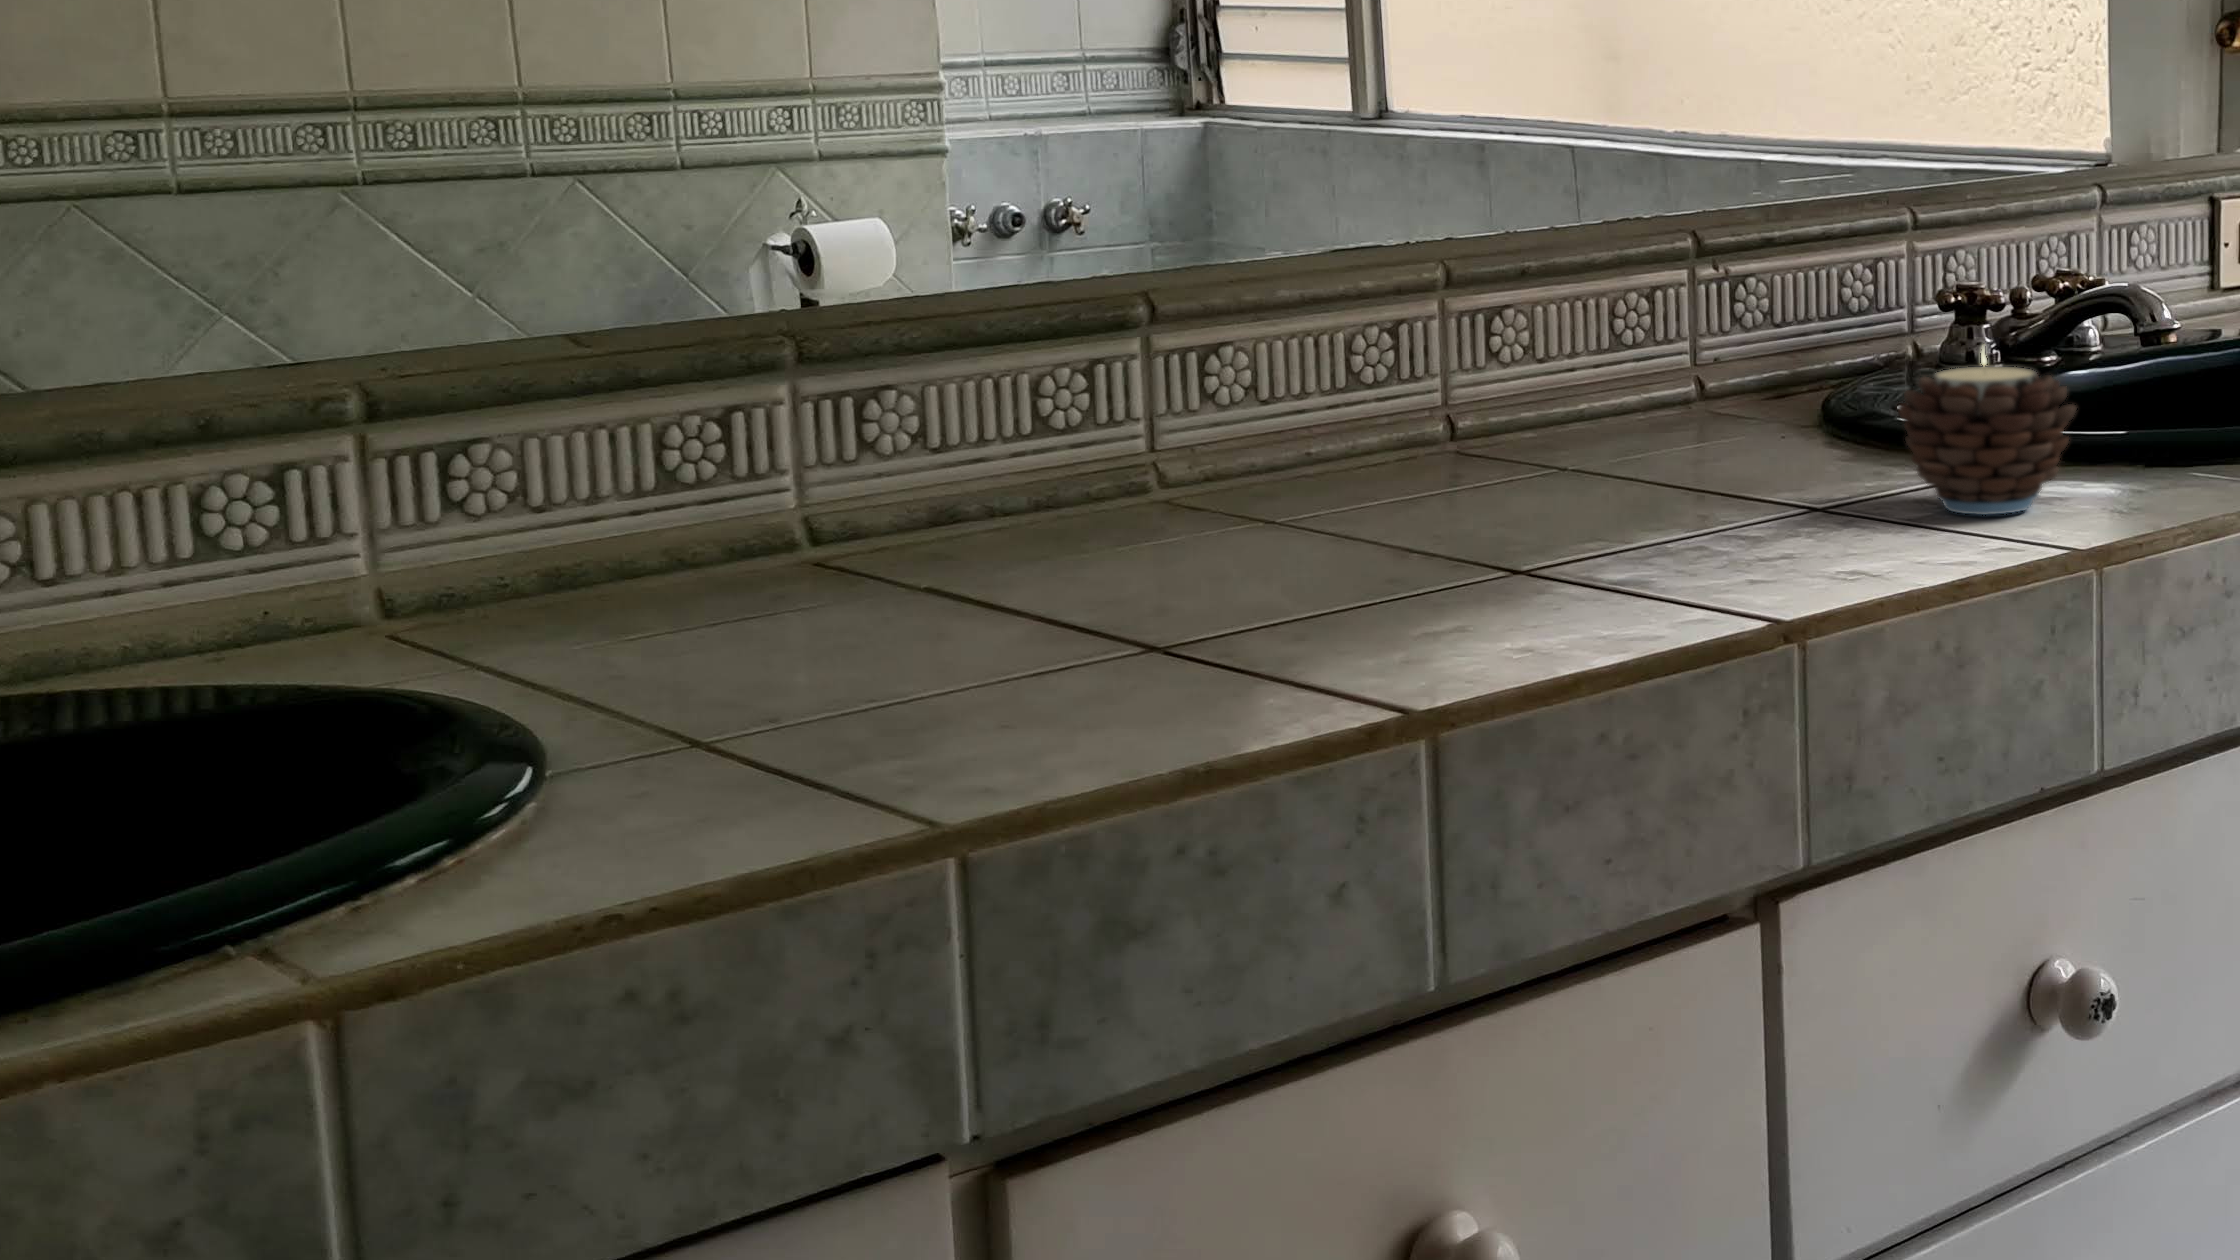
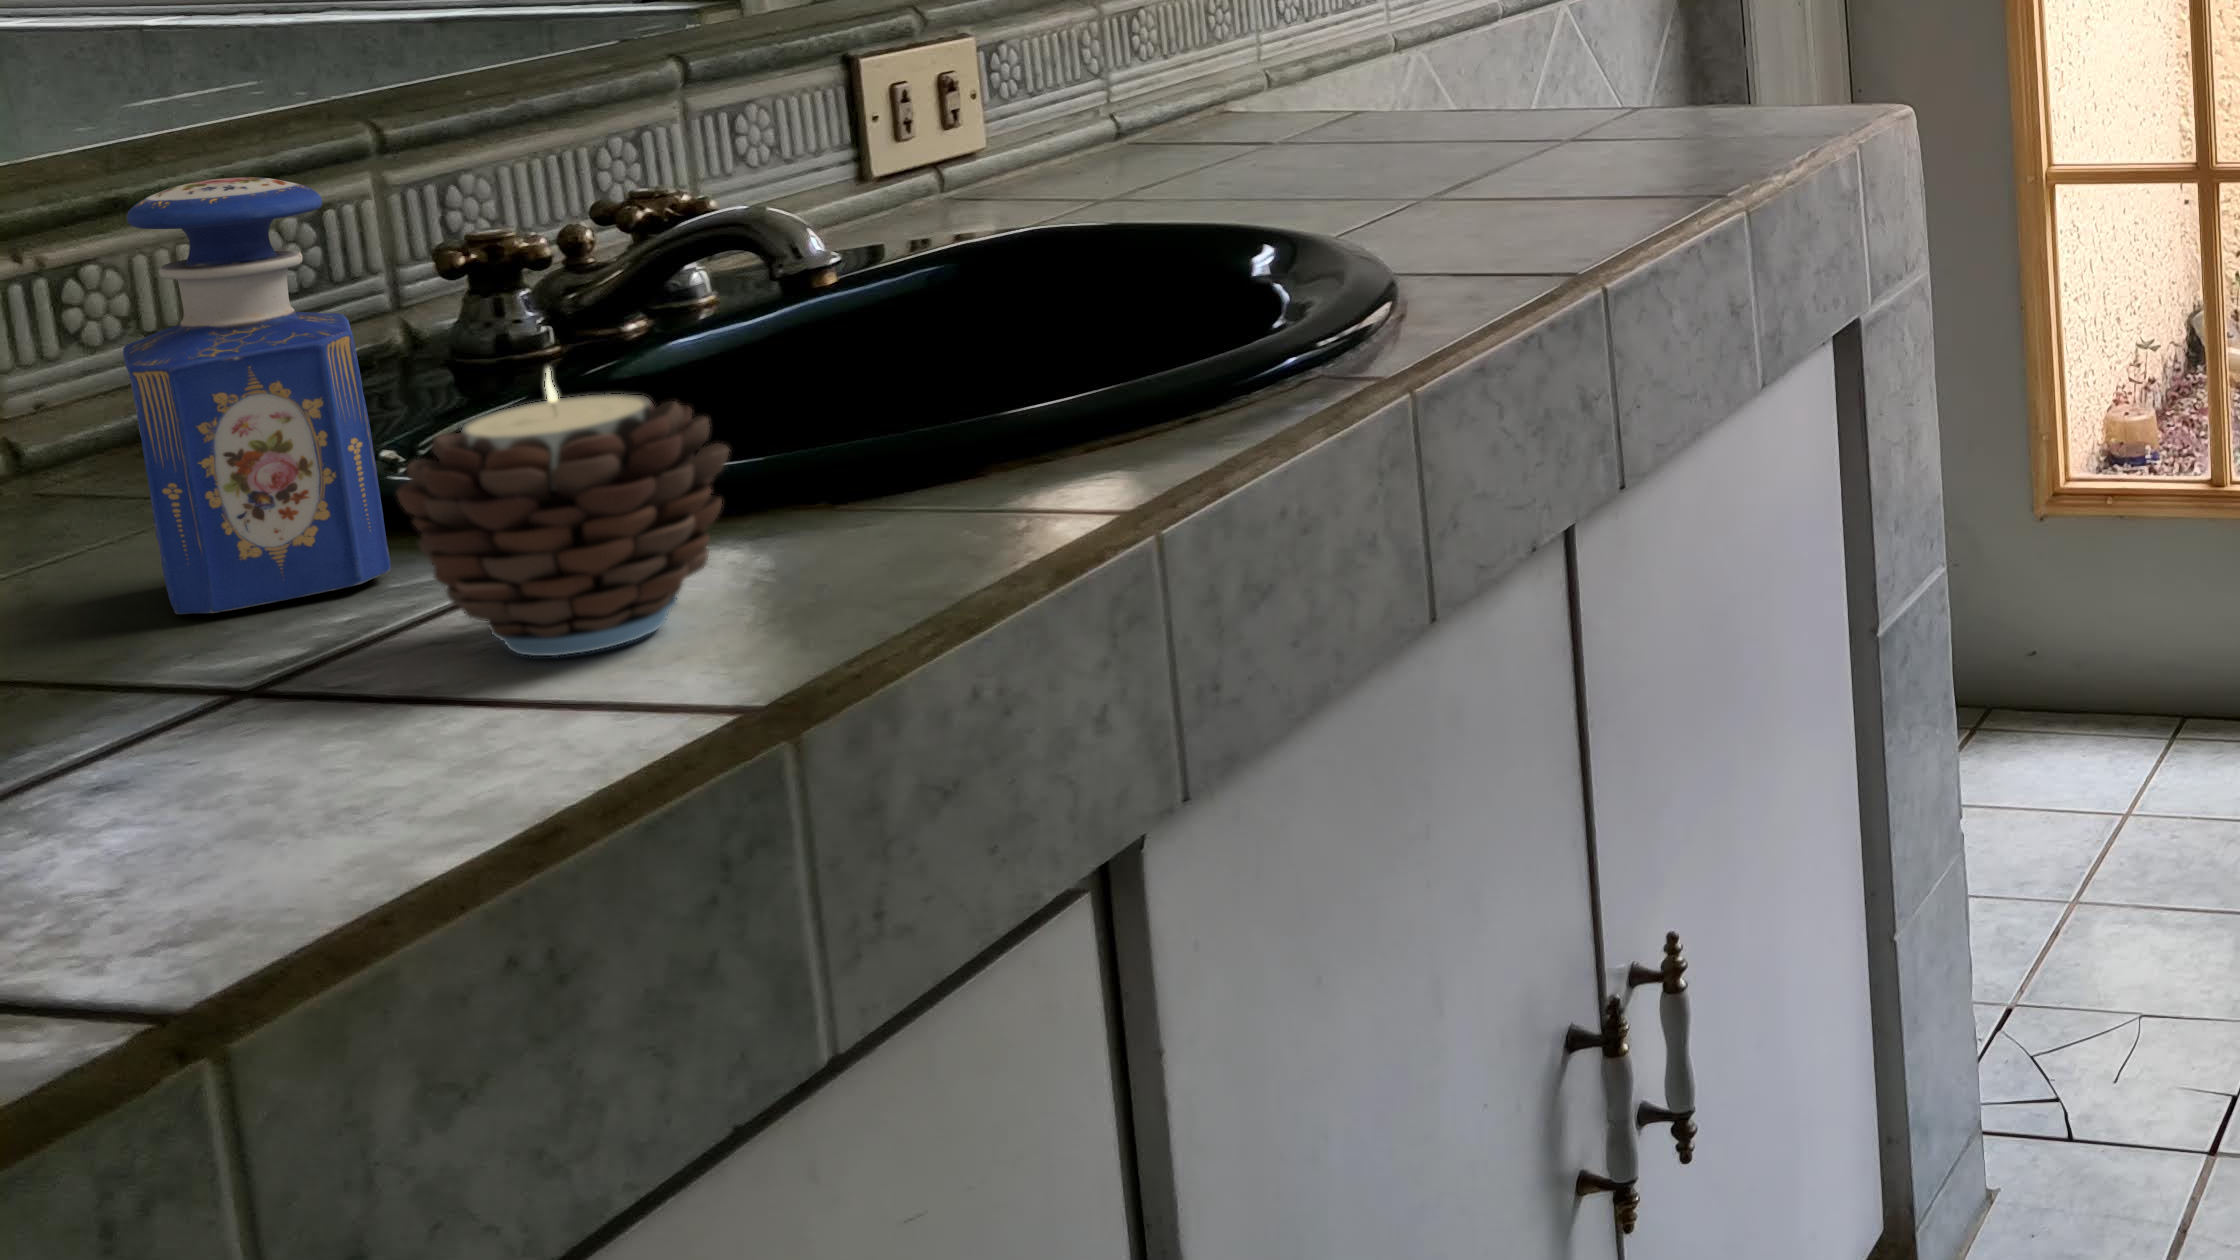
perfume bottle: none [1769,221,1890,472] -> present [123,177,391,614]

